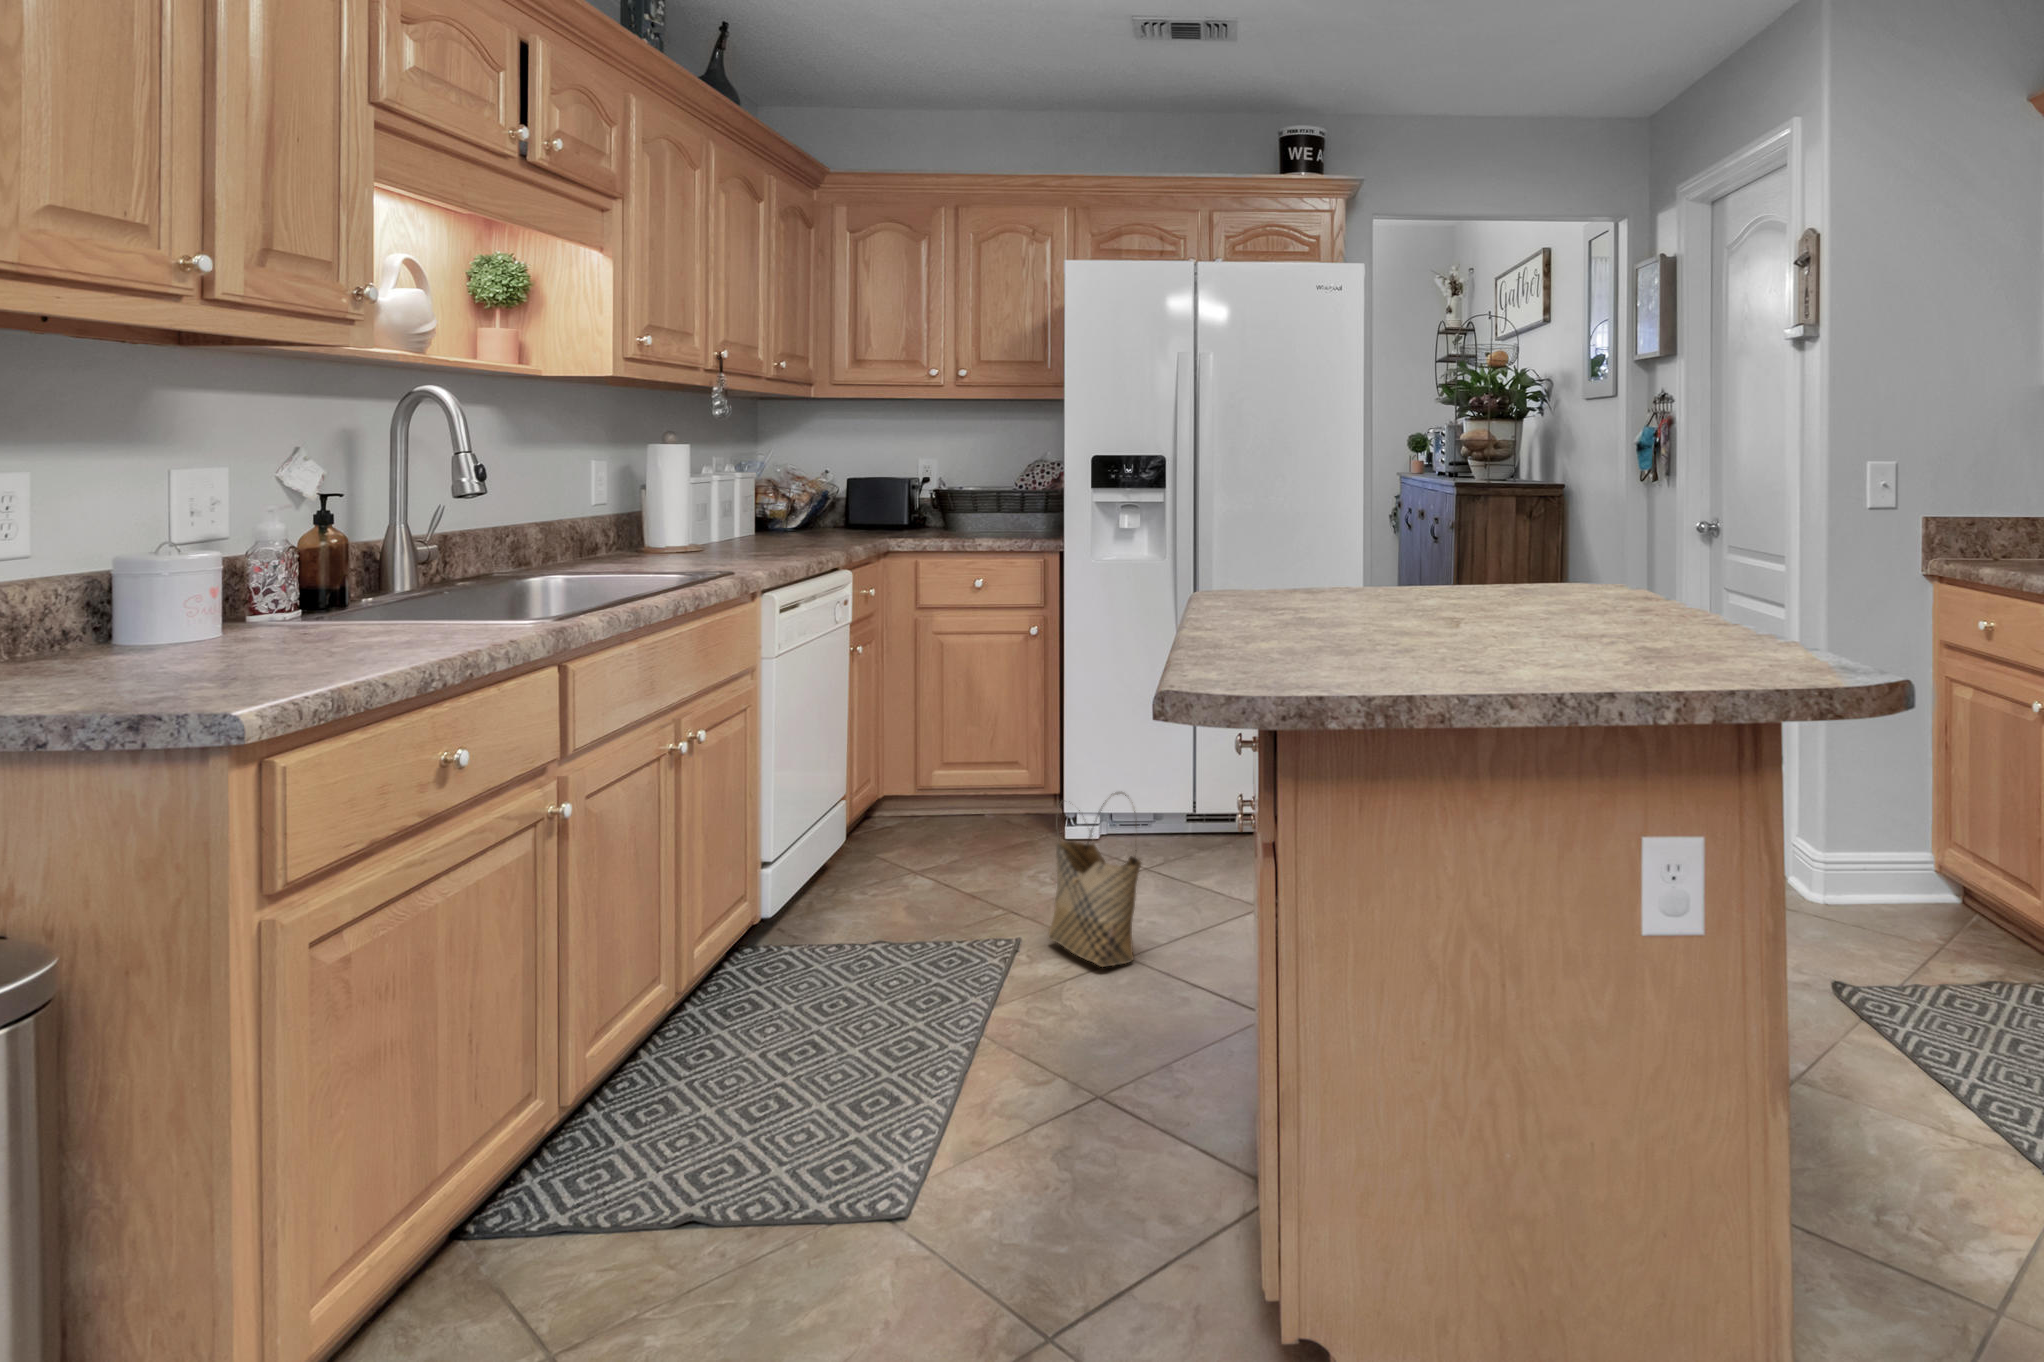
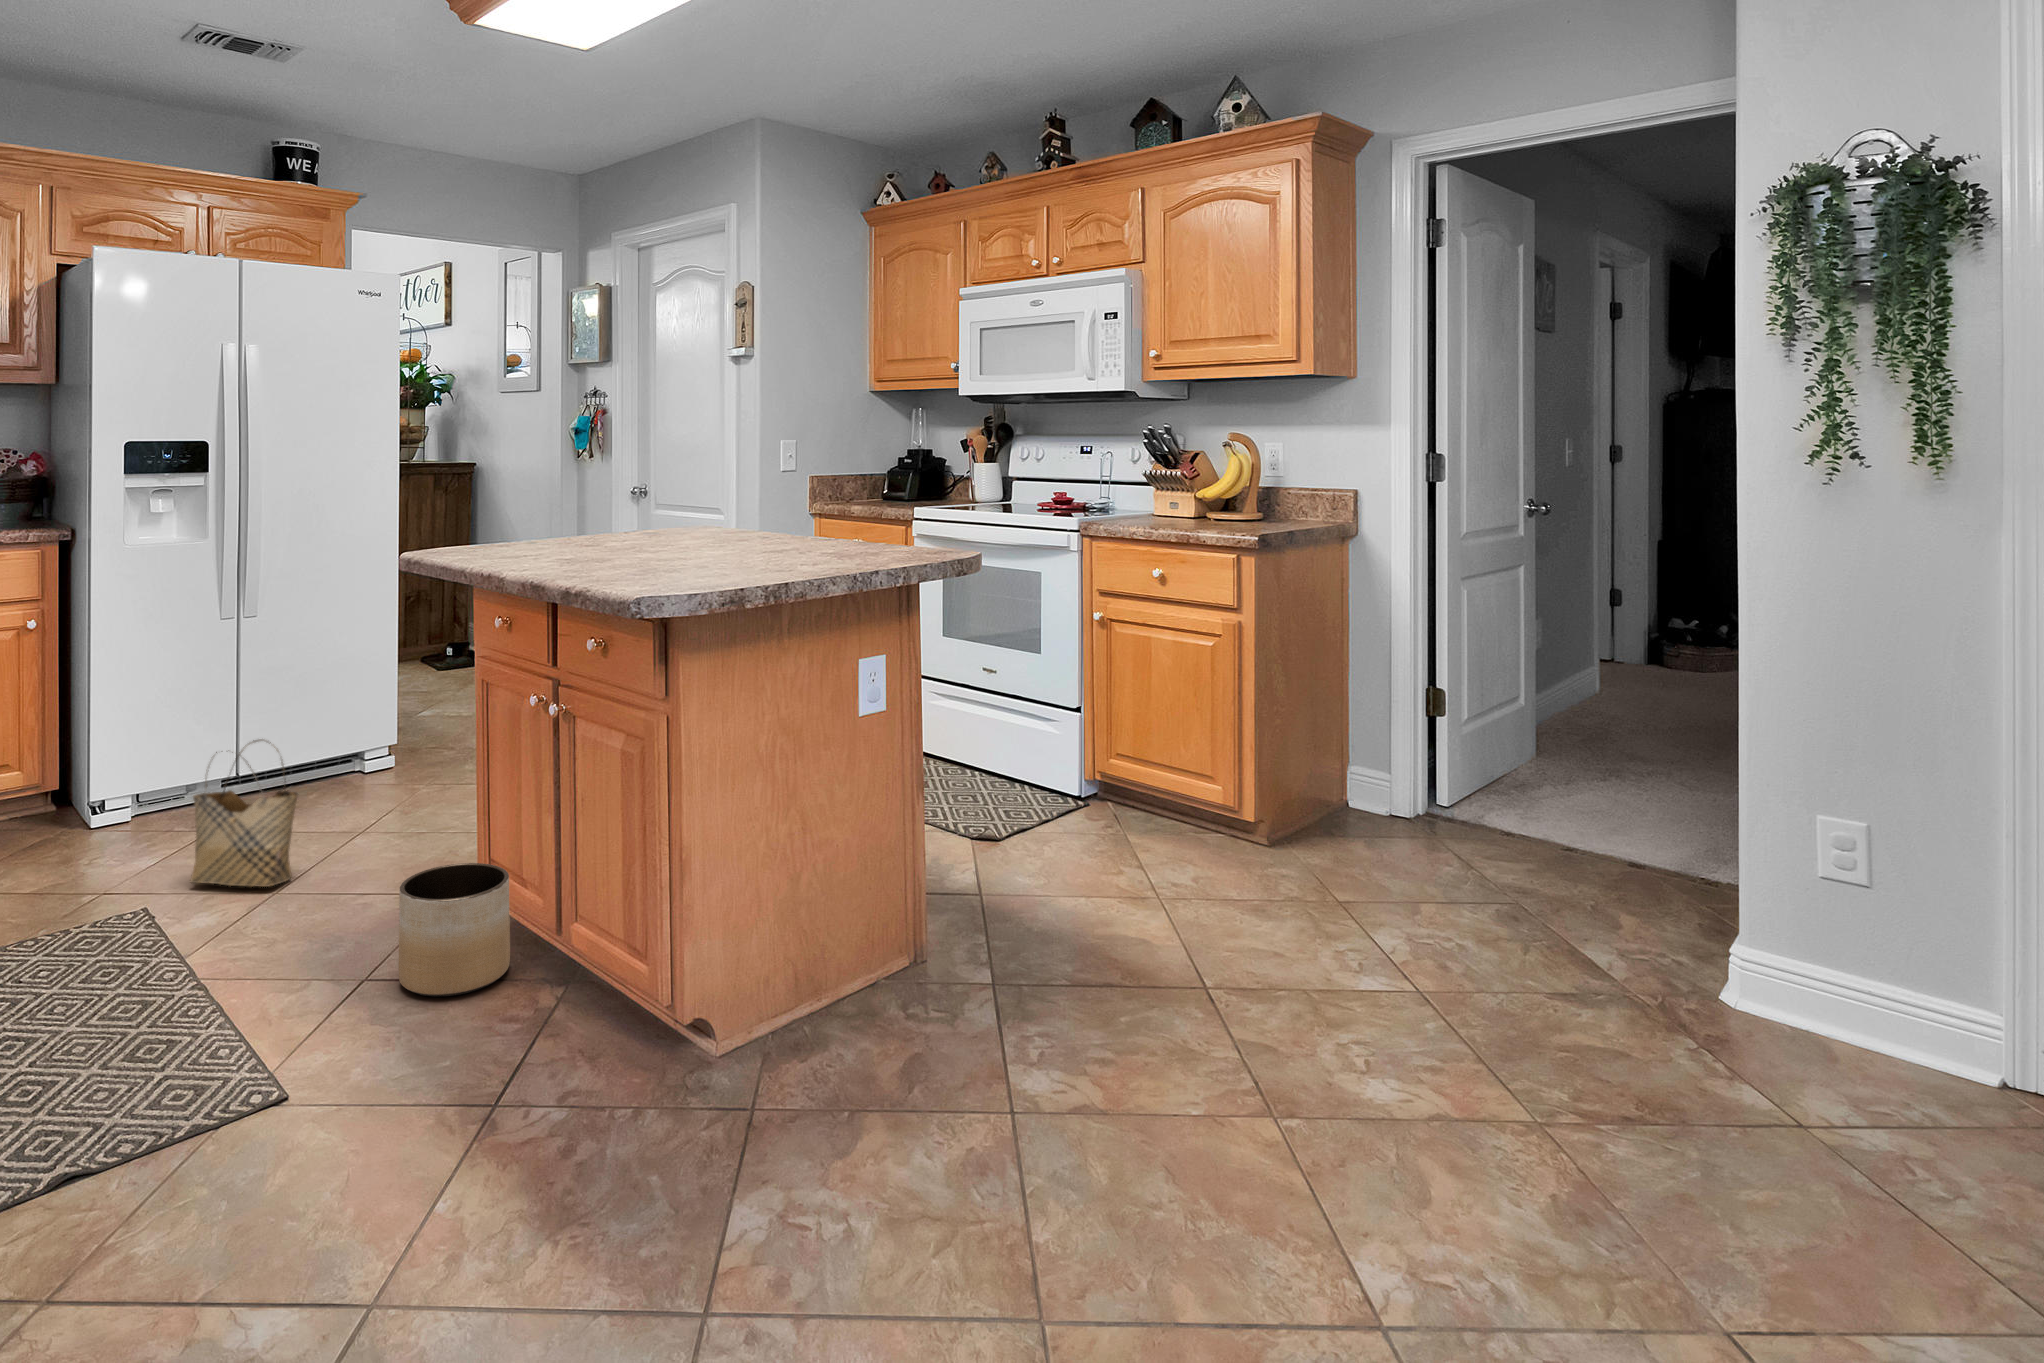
planter: none [1055,1019,1199,1216] -> present [398,863,510,997]

